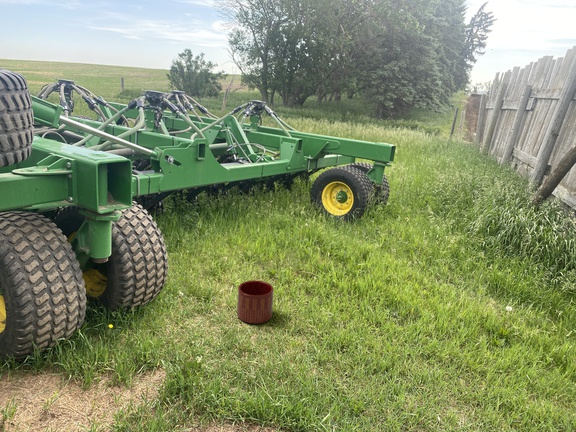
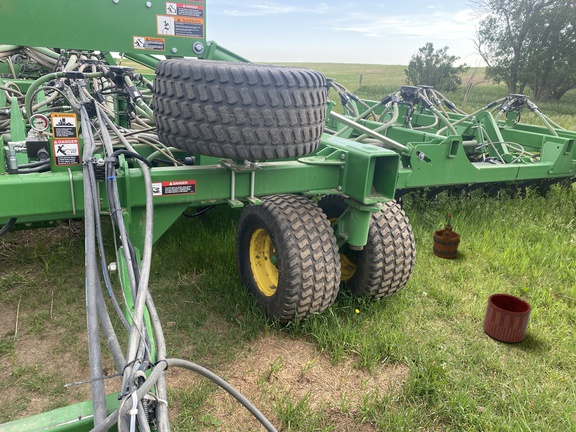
wooden bucket: none [191,213,216,256] -> present [433,213,461,258]

